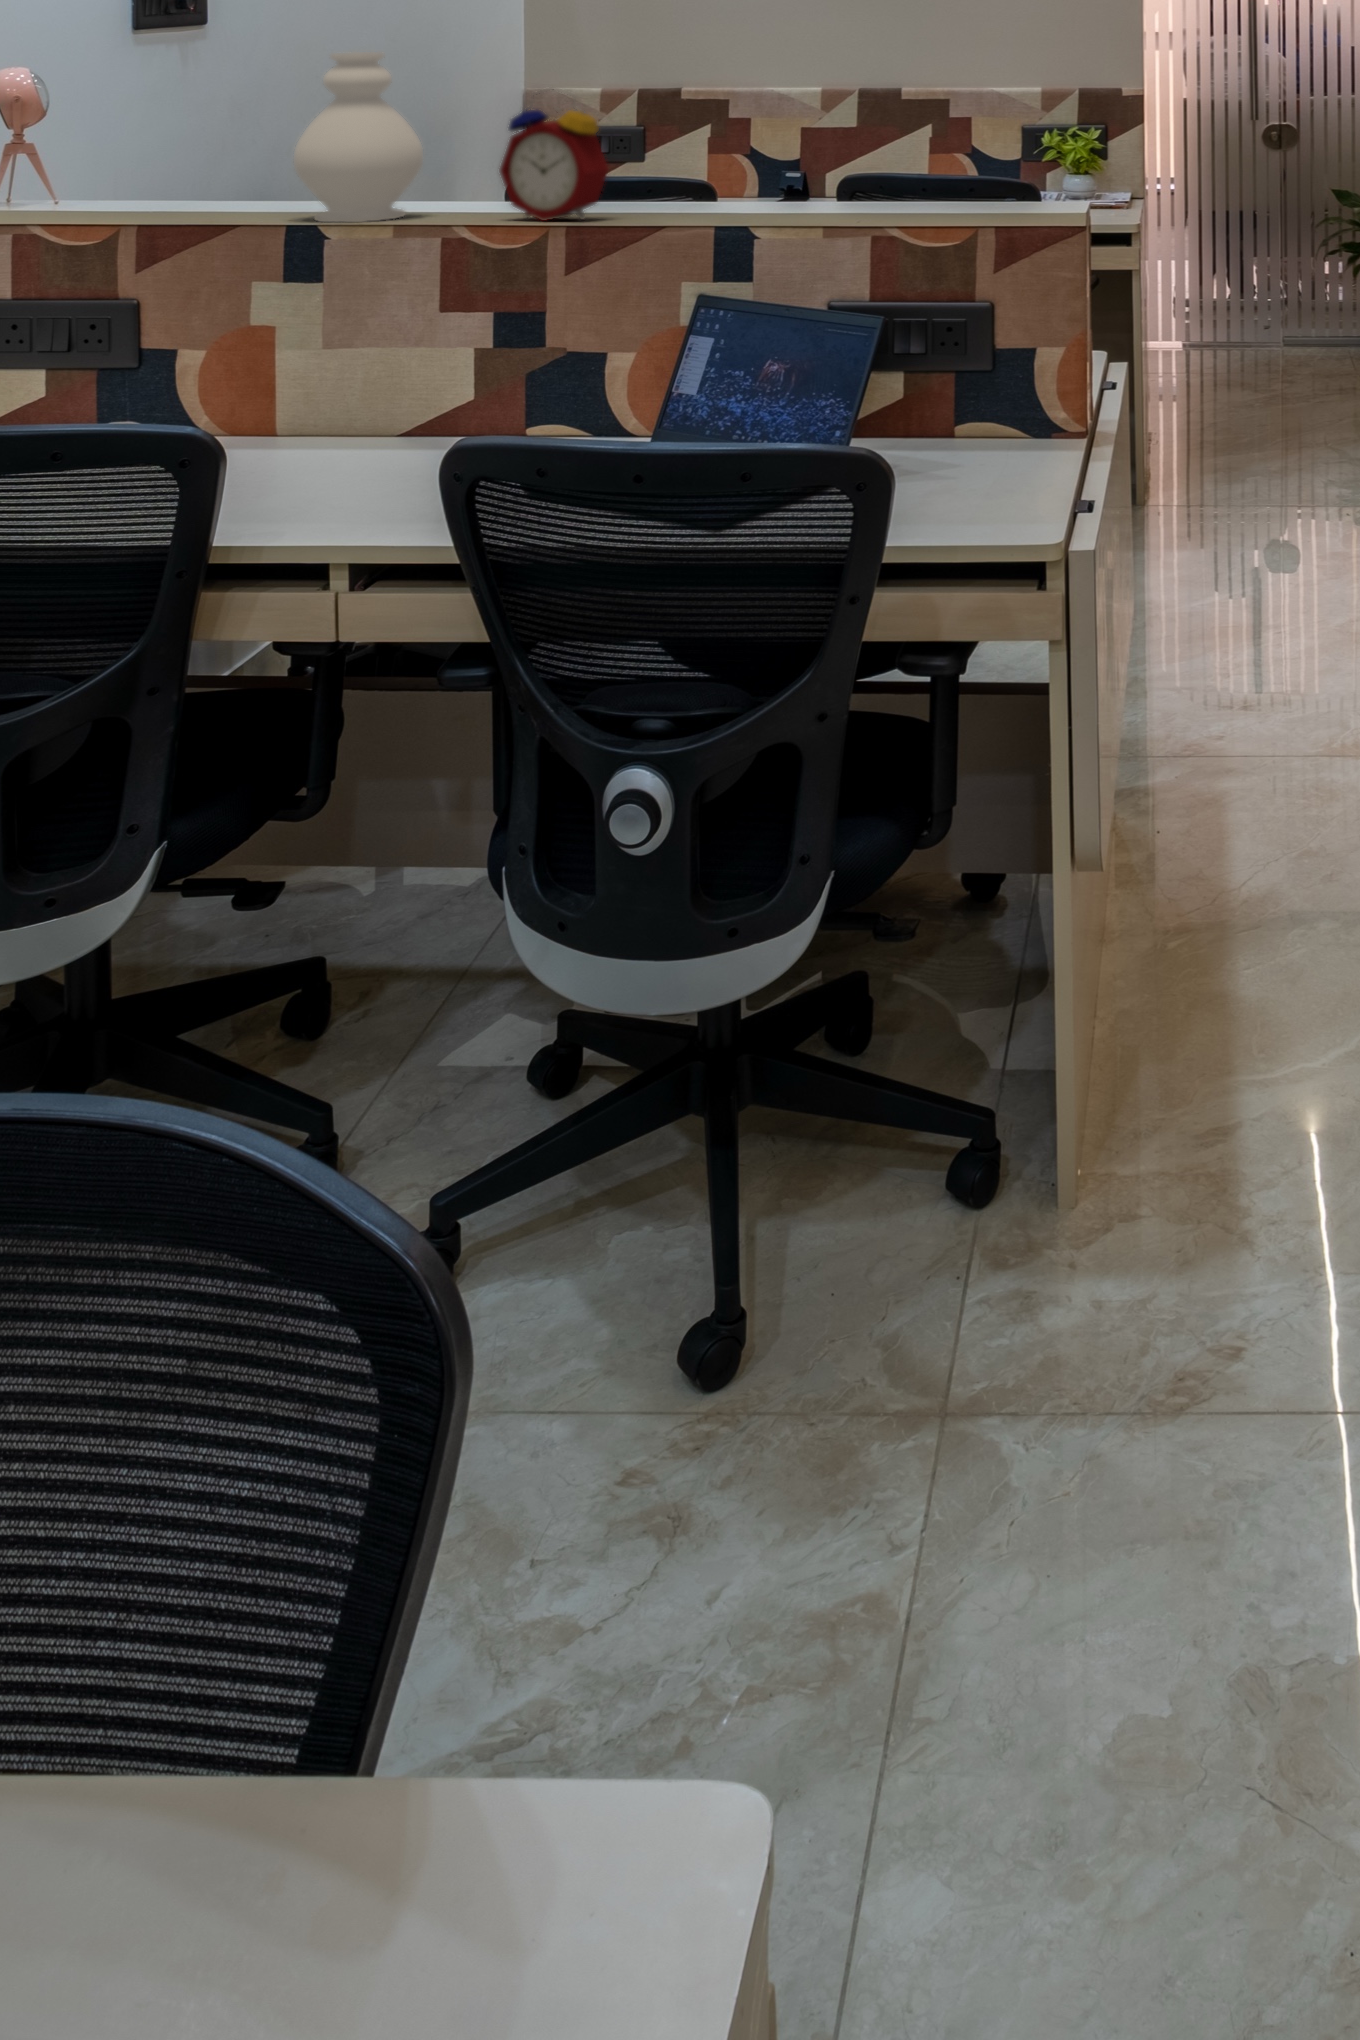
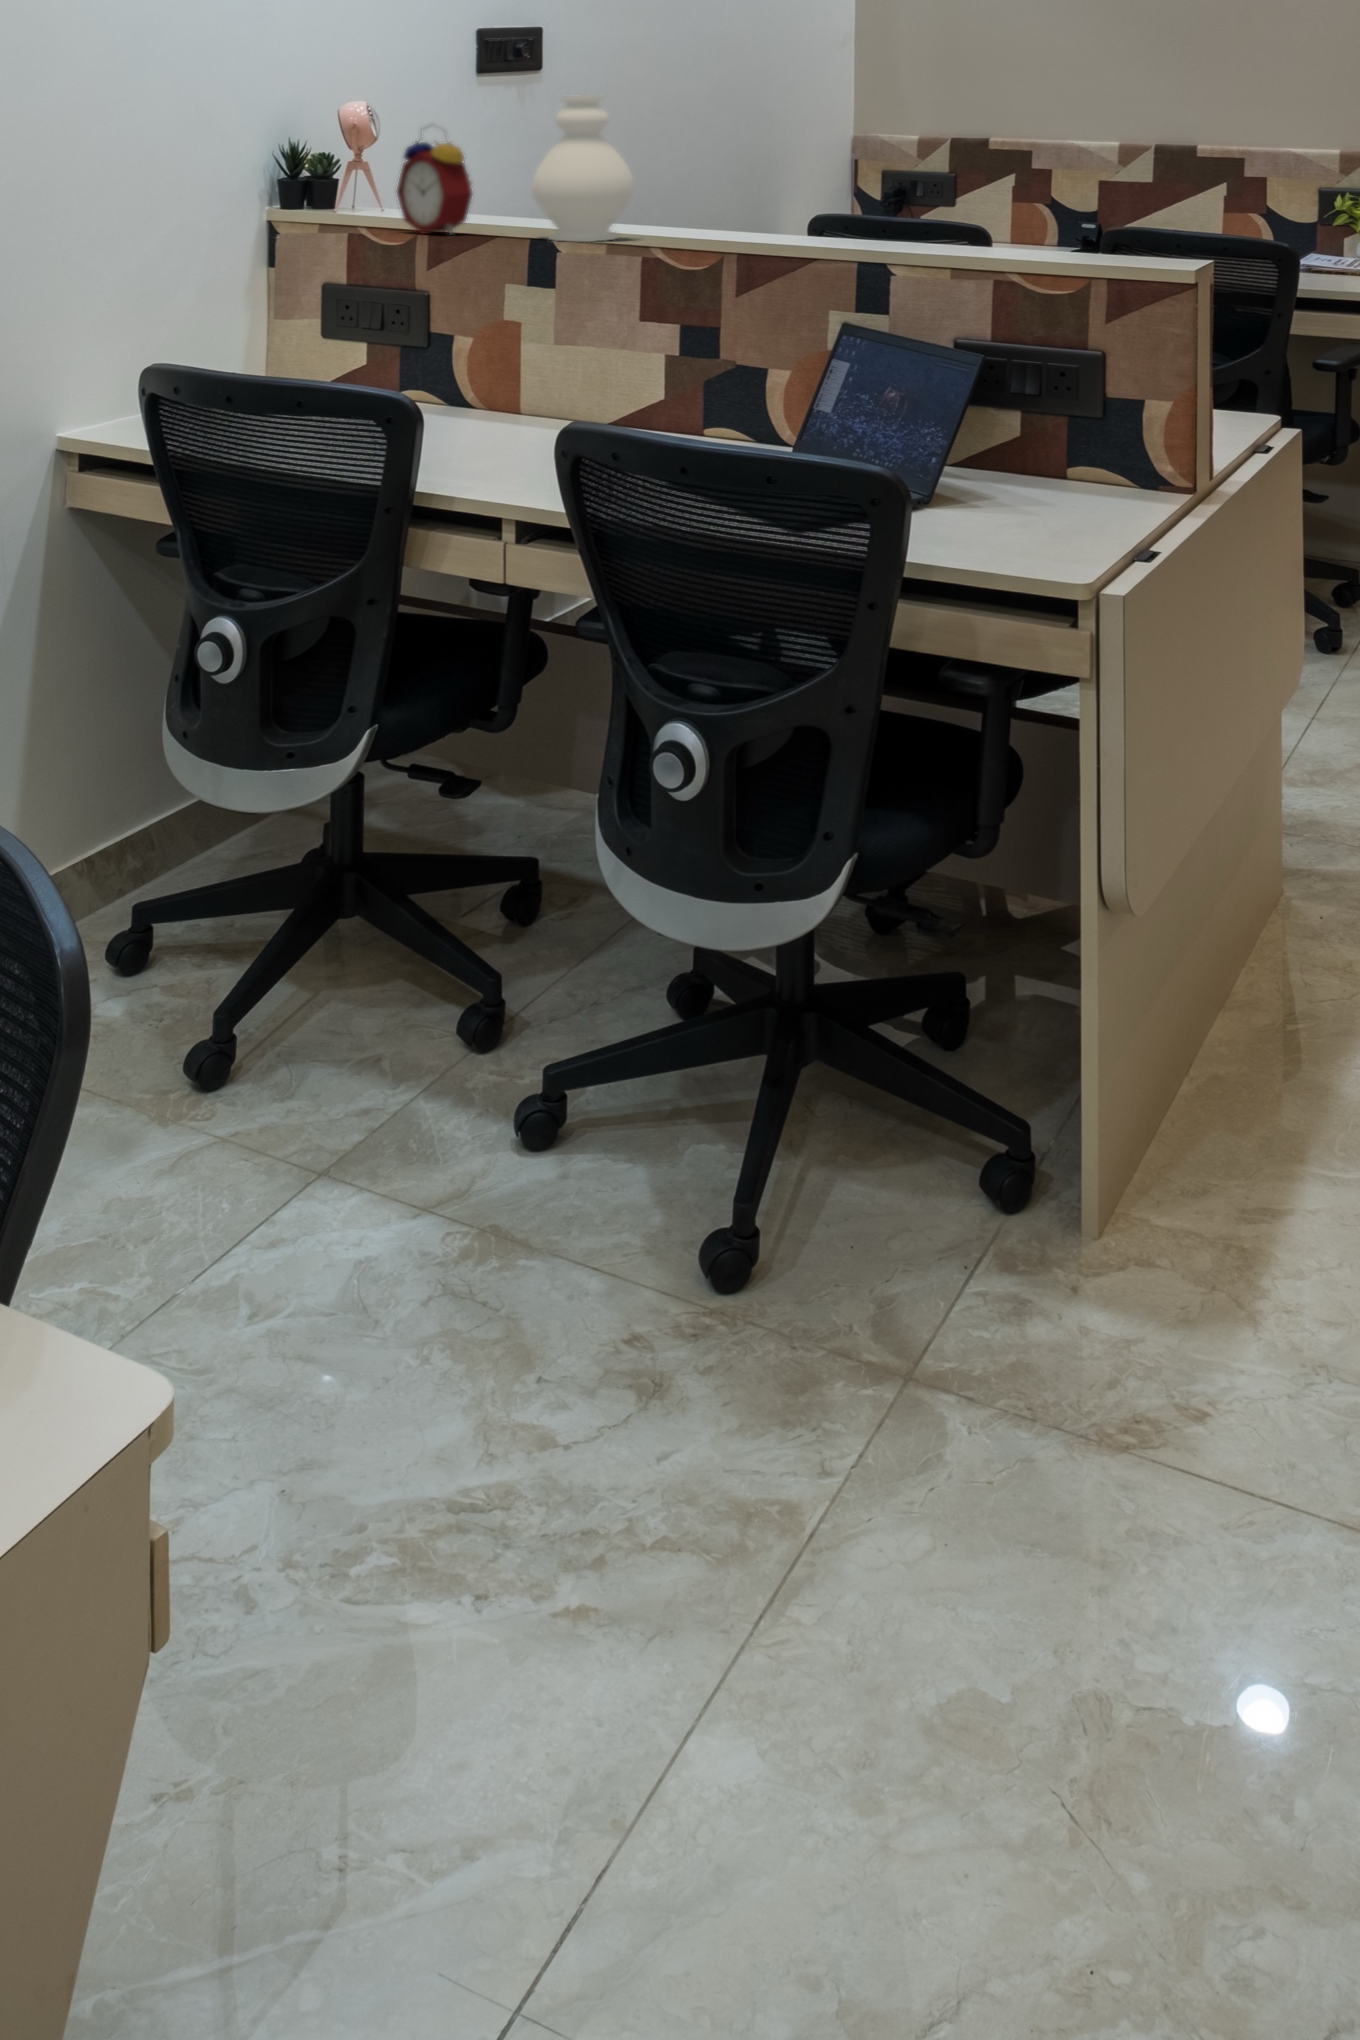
alarm clock: present [500,89,608,221] -> present [397,127,473,234]

